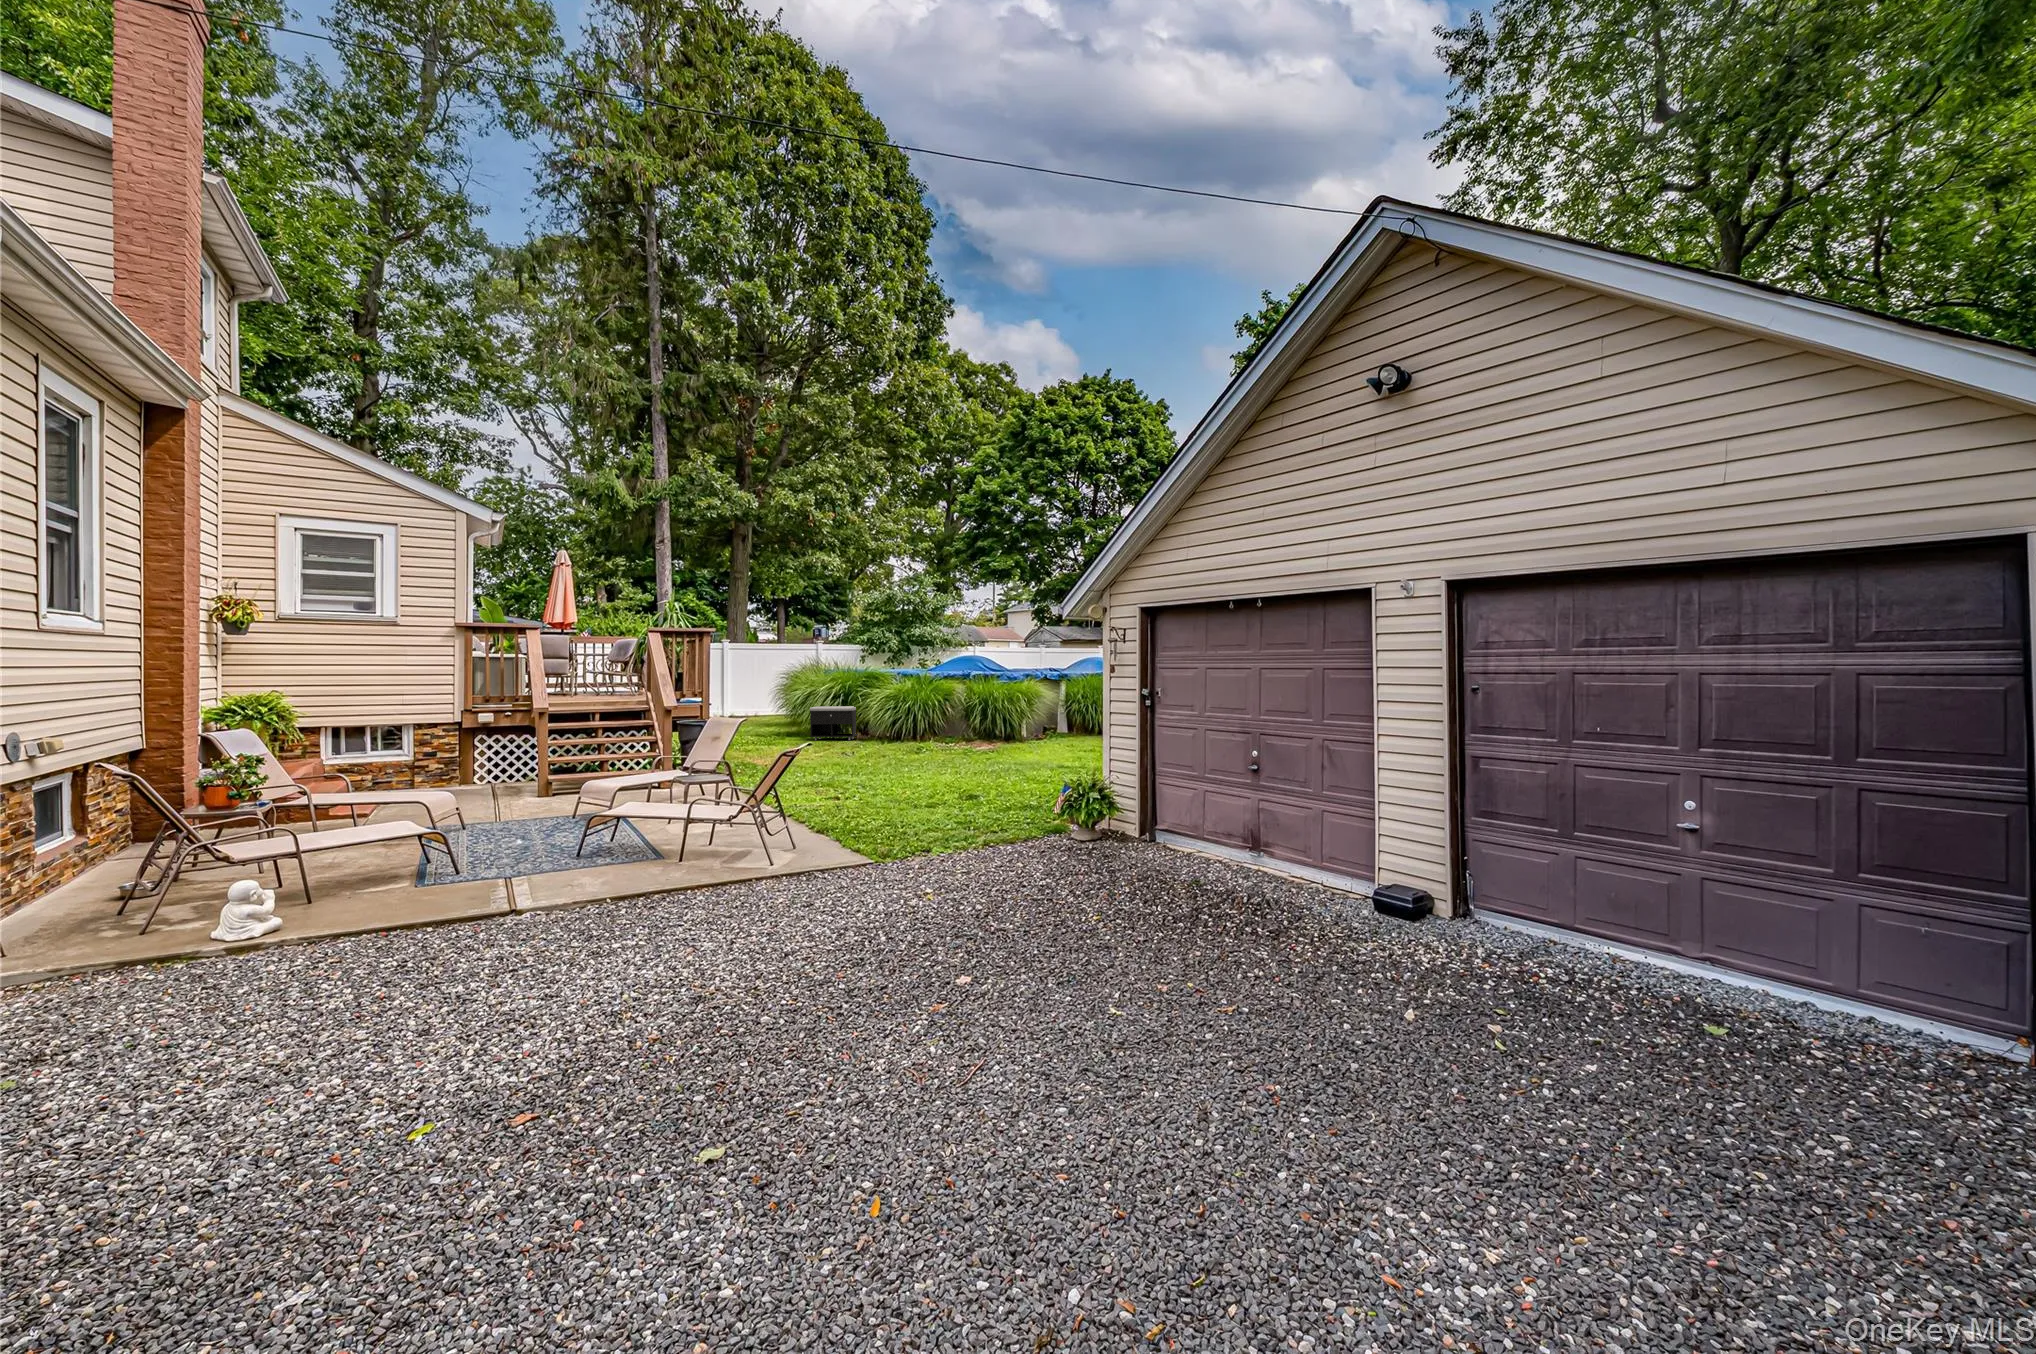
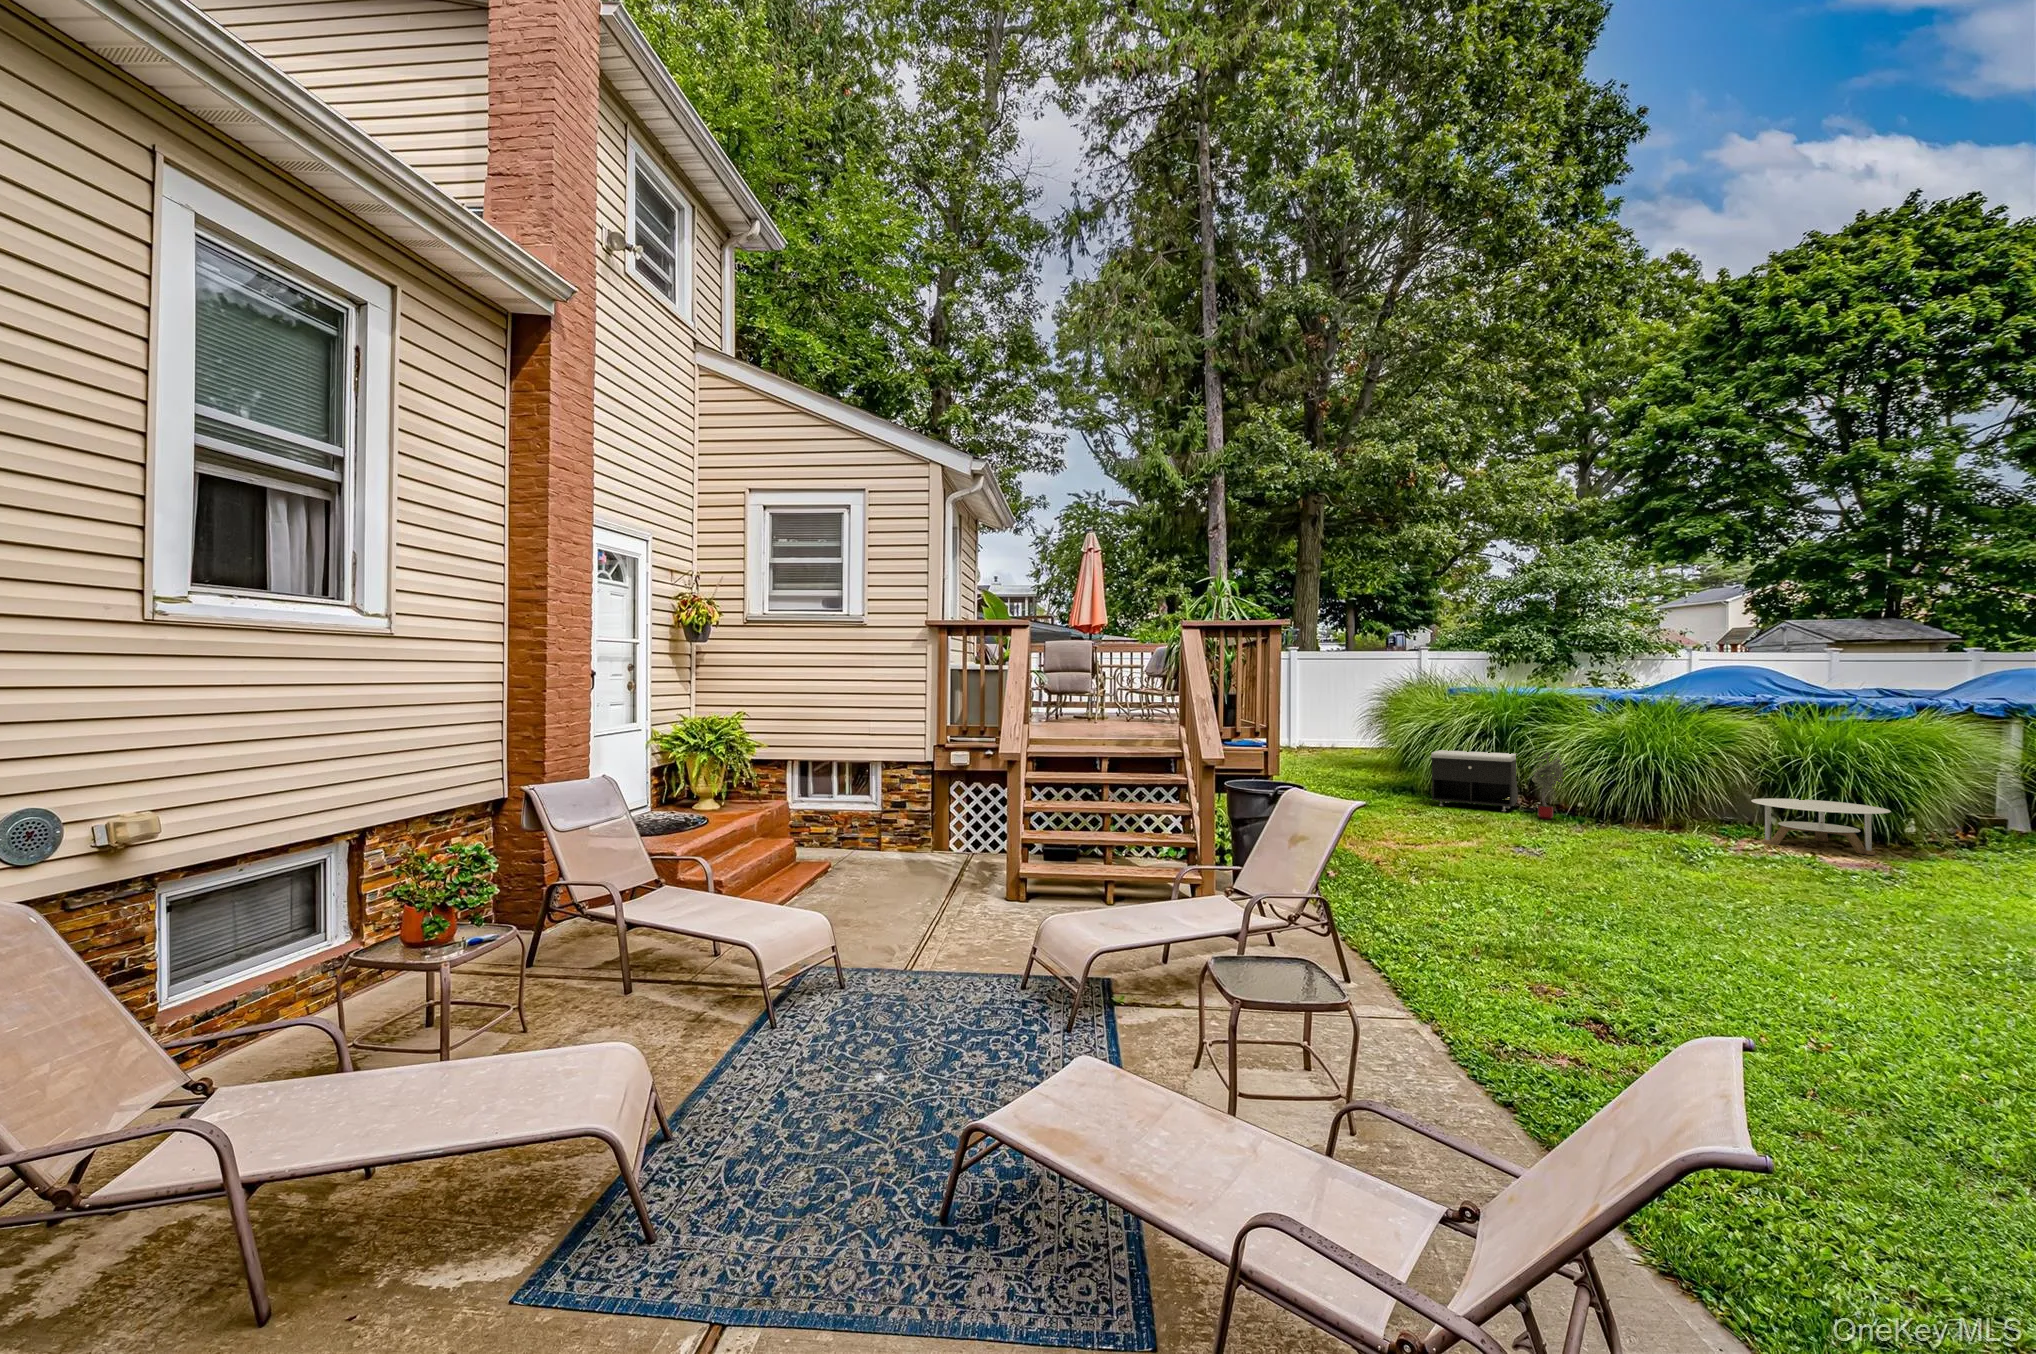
potted tree: none [861,704,883,742] -> present [1532,752,1570,819]
round table: none [955,721,1004,744] -> present [1751,798,1891,855]

